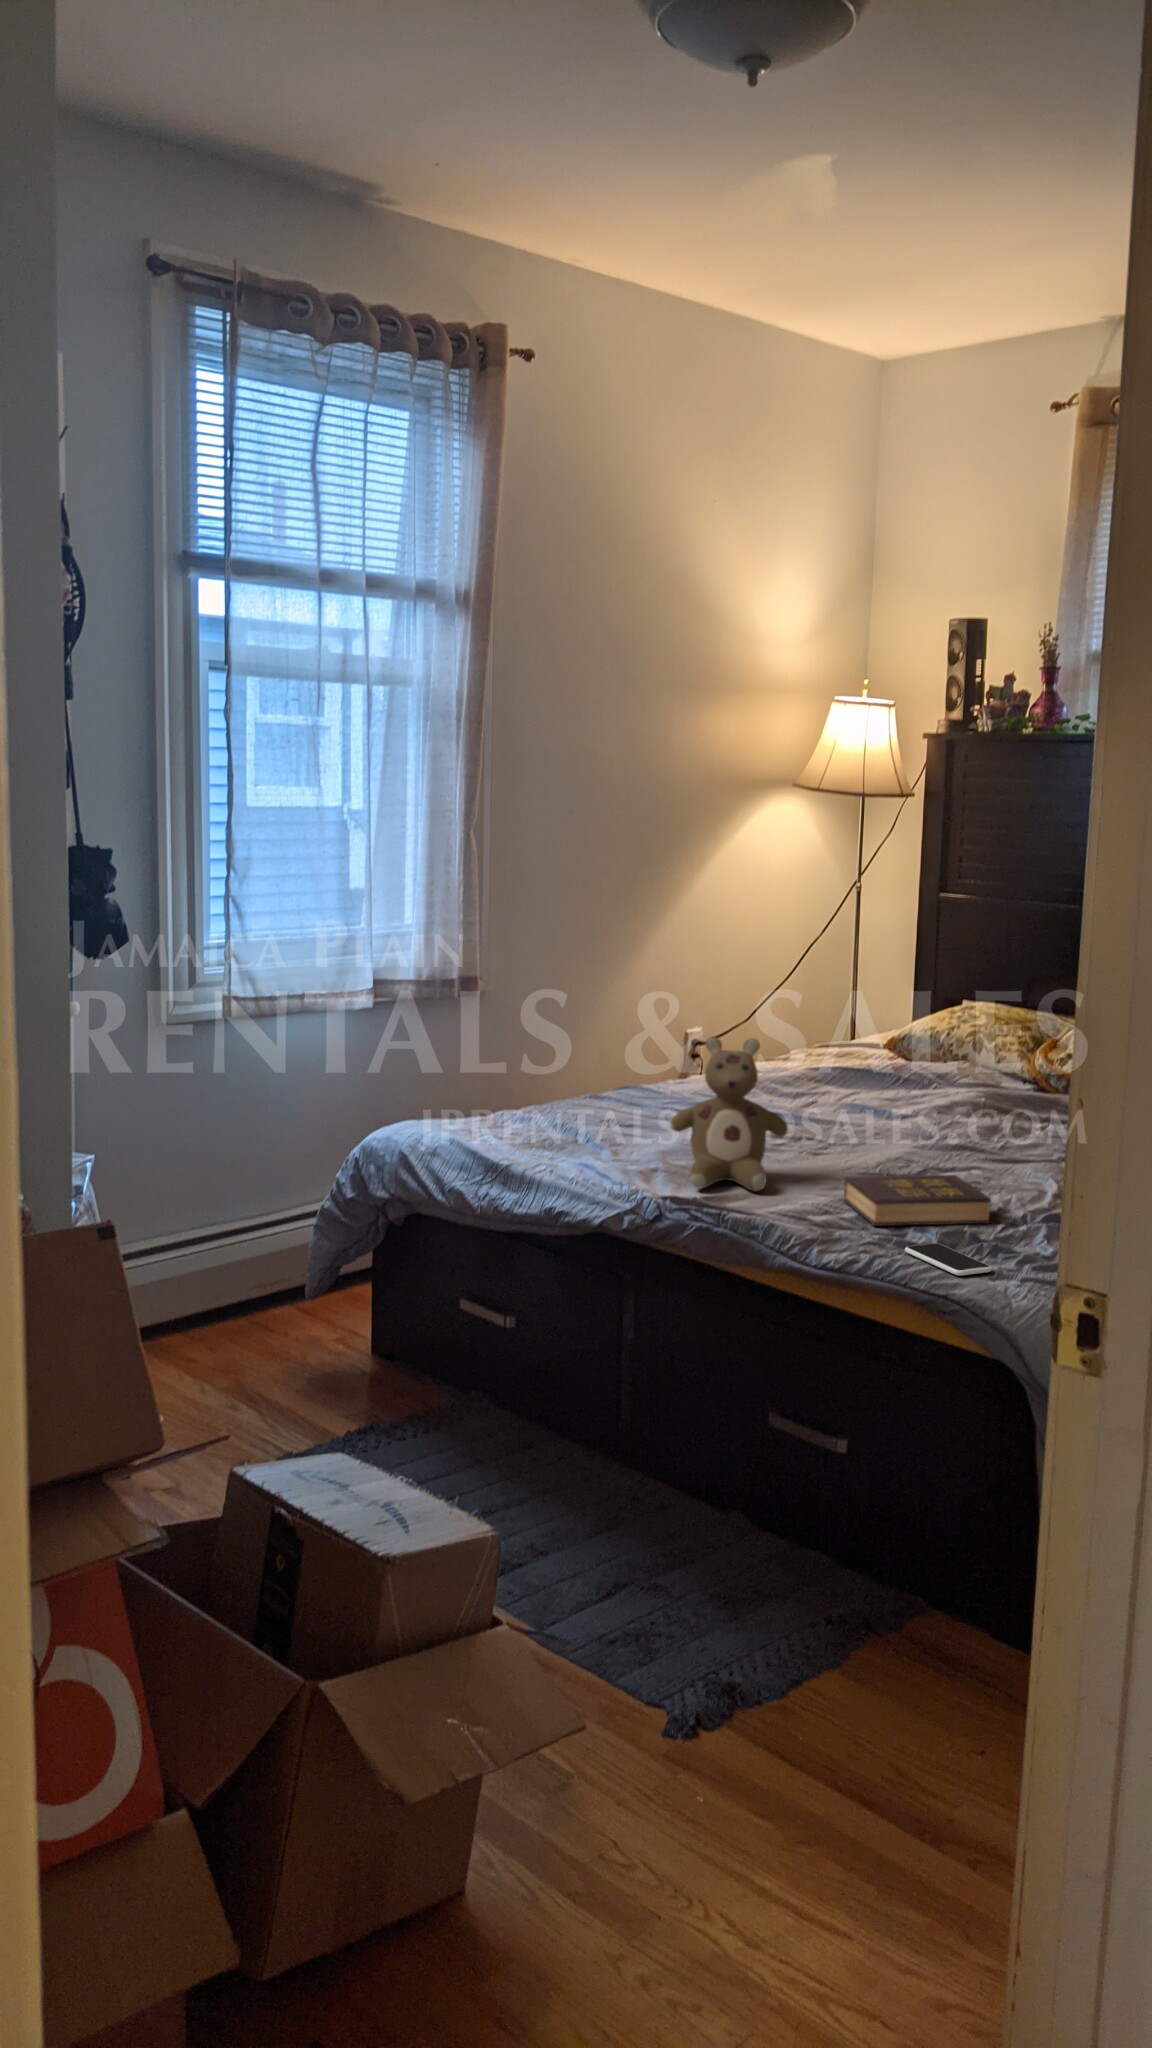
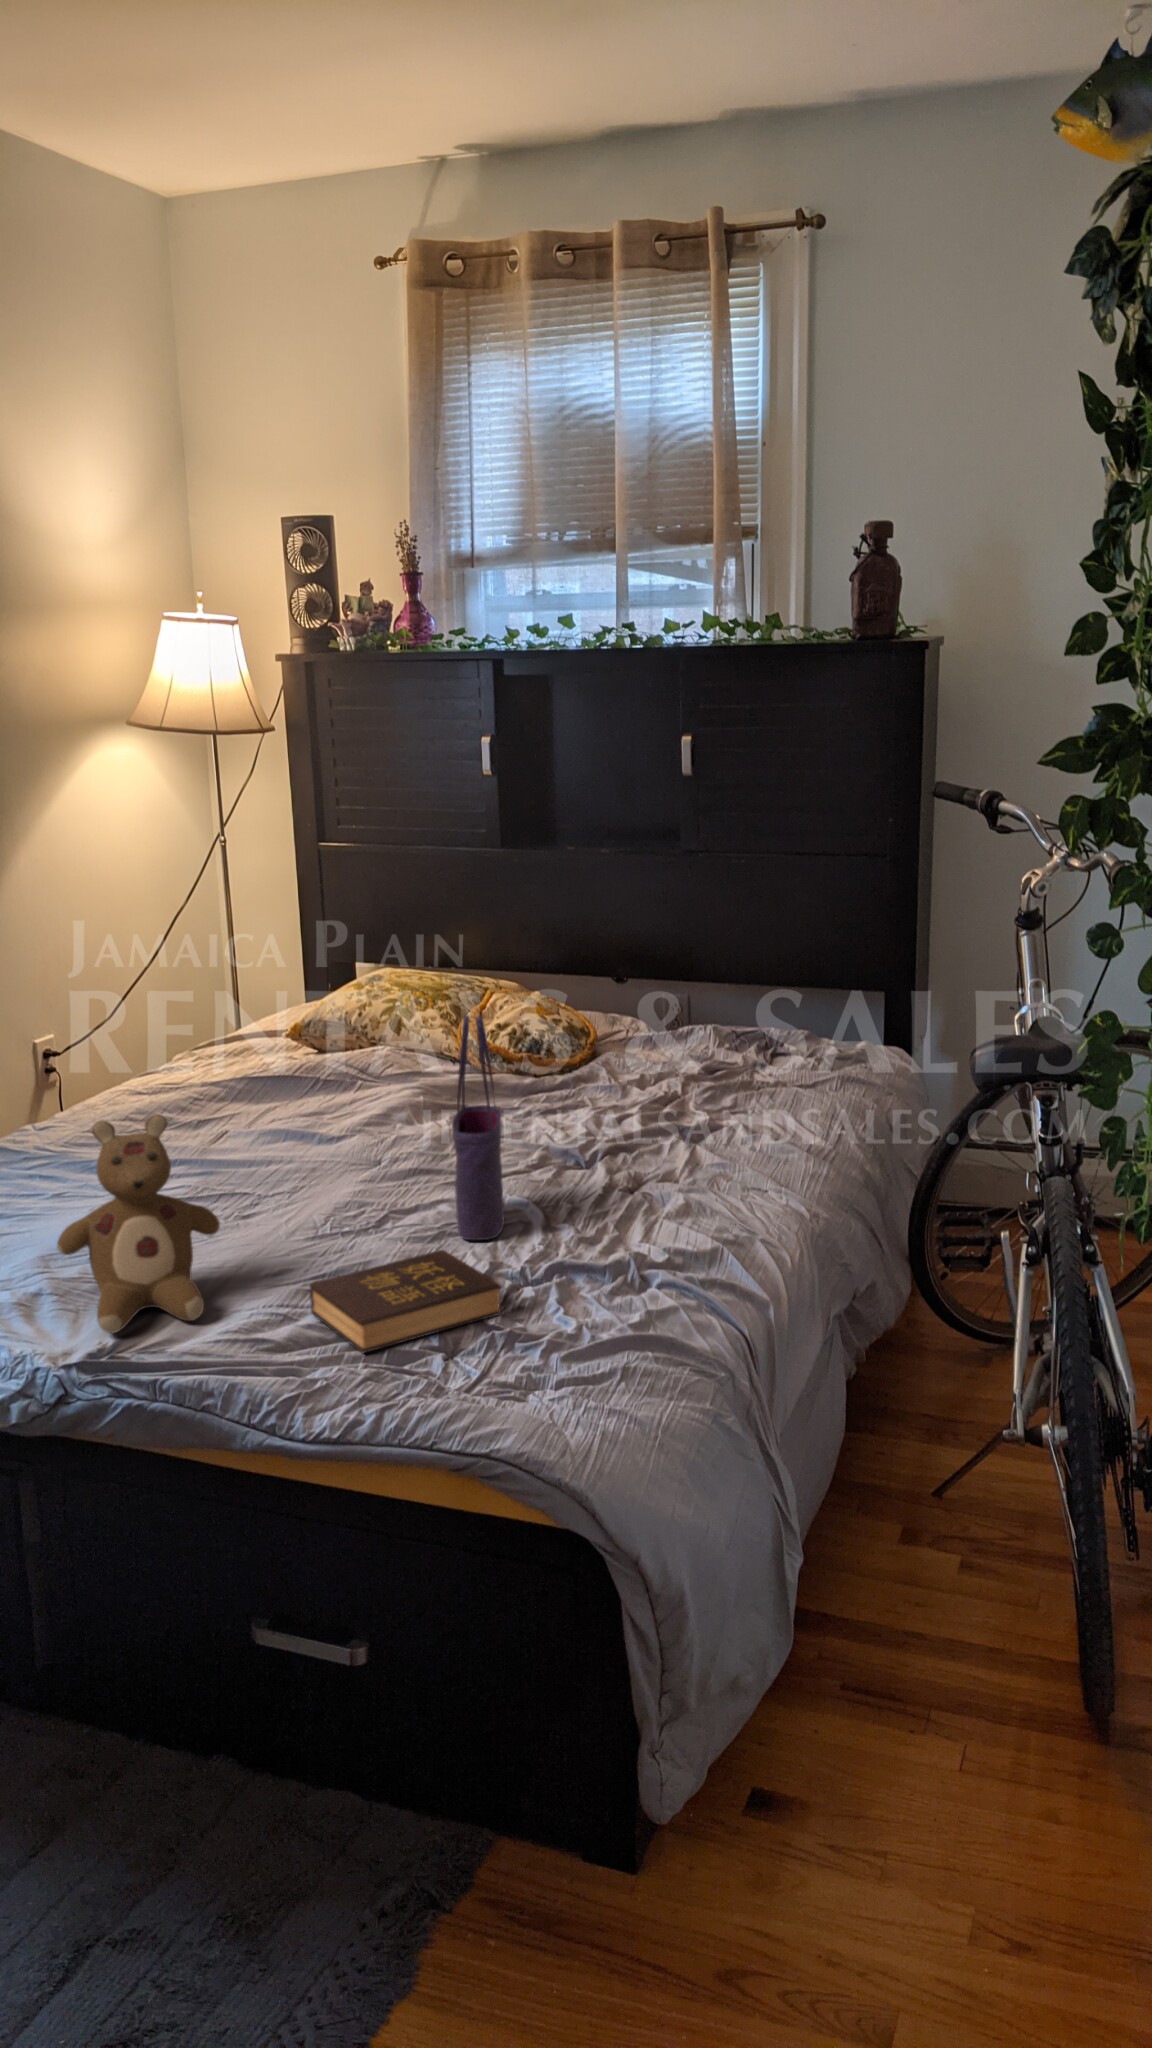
tote bag: none [976,1001,1025,1183] -> present [452,1015,505,1240]
smartphone: present [905,1243,992,1276] -> none [416,1371,535,1426]

